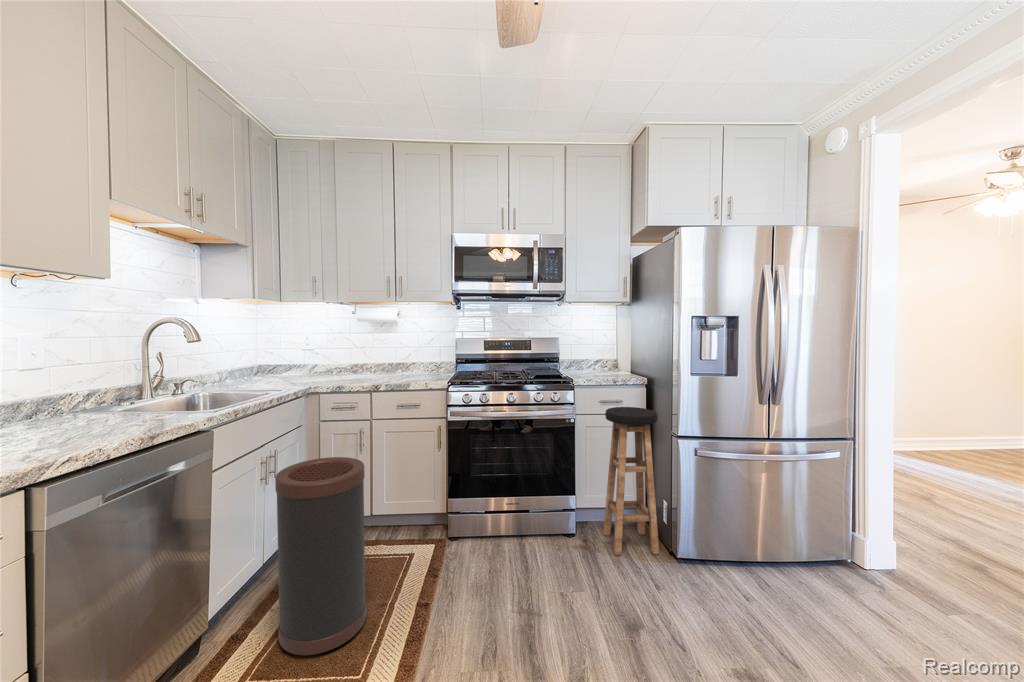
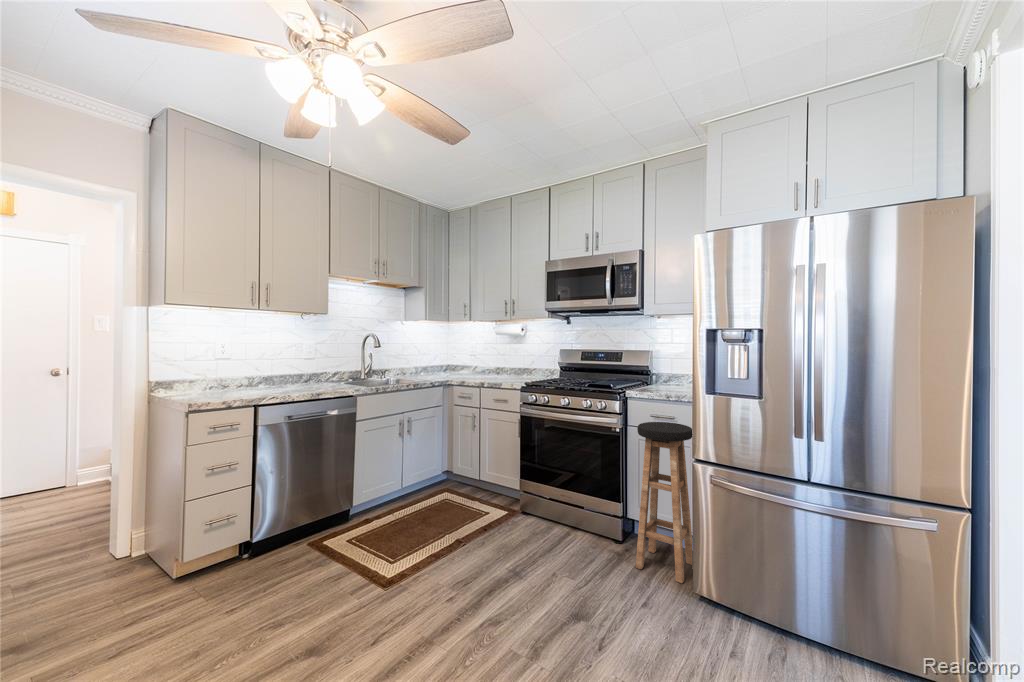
trash can: present [275,457,366,655] -> none [380,424,432,540]

